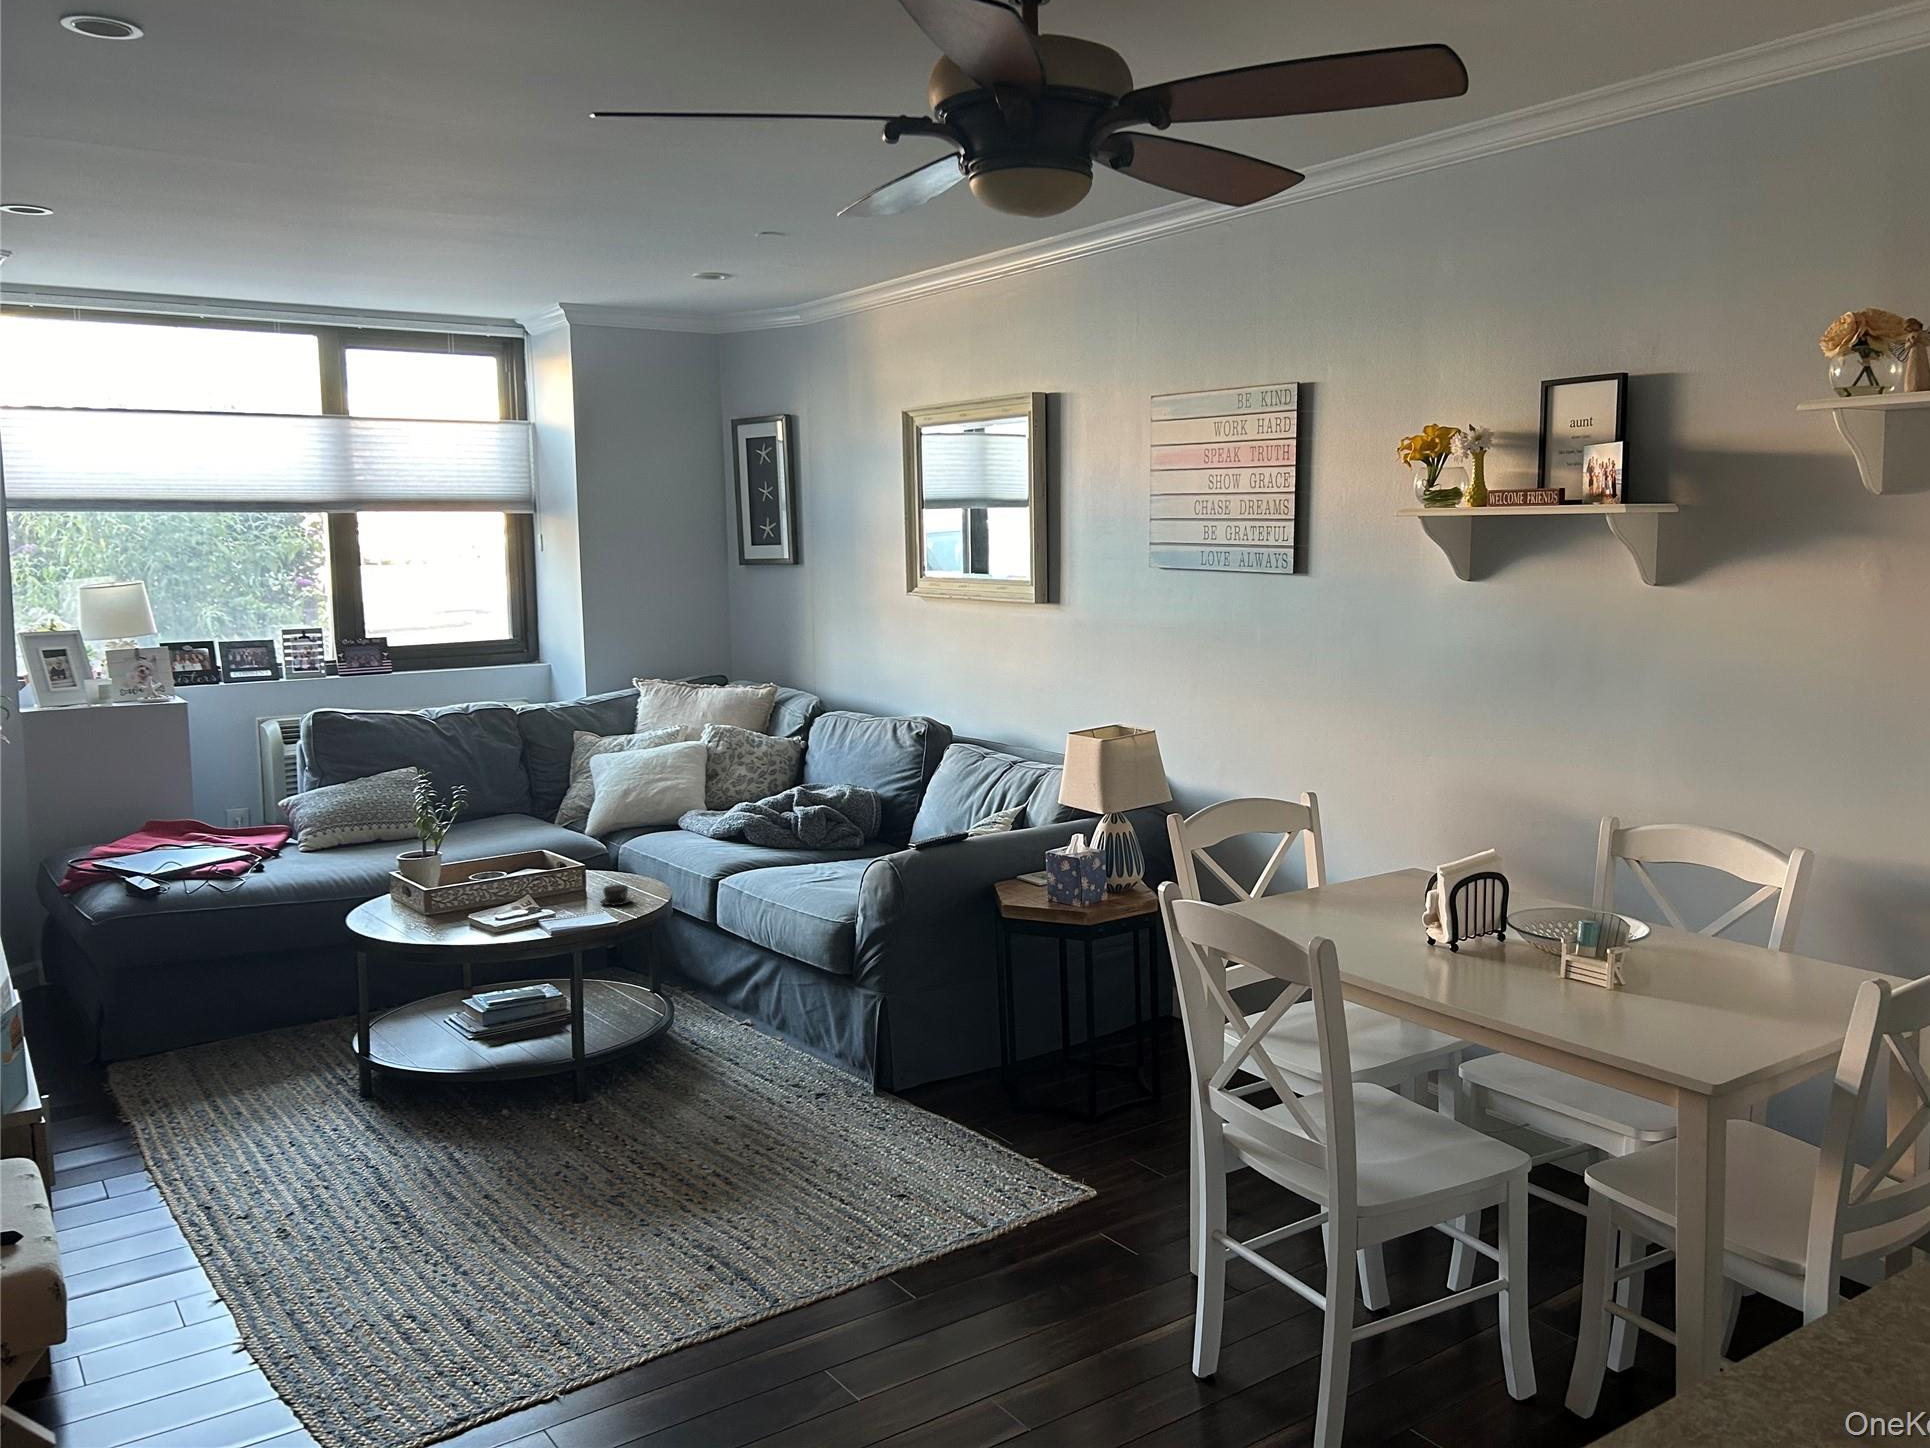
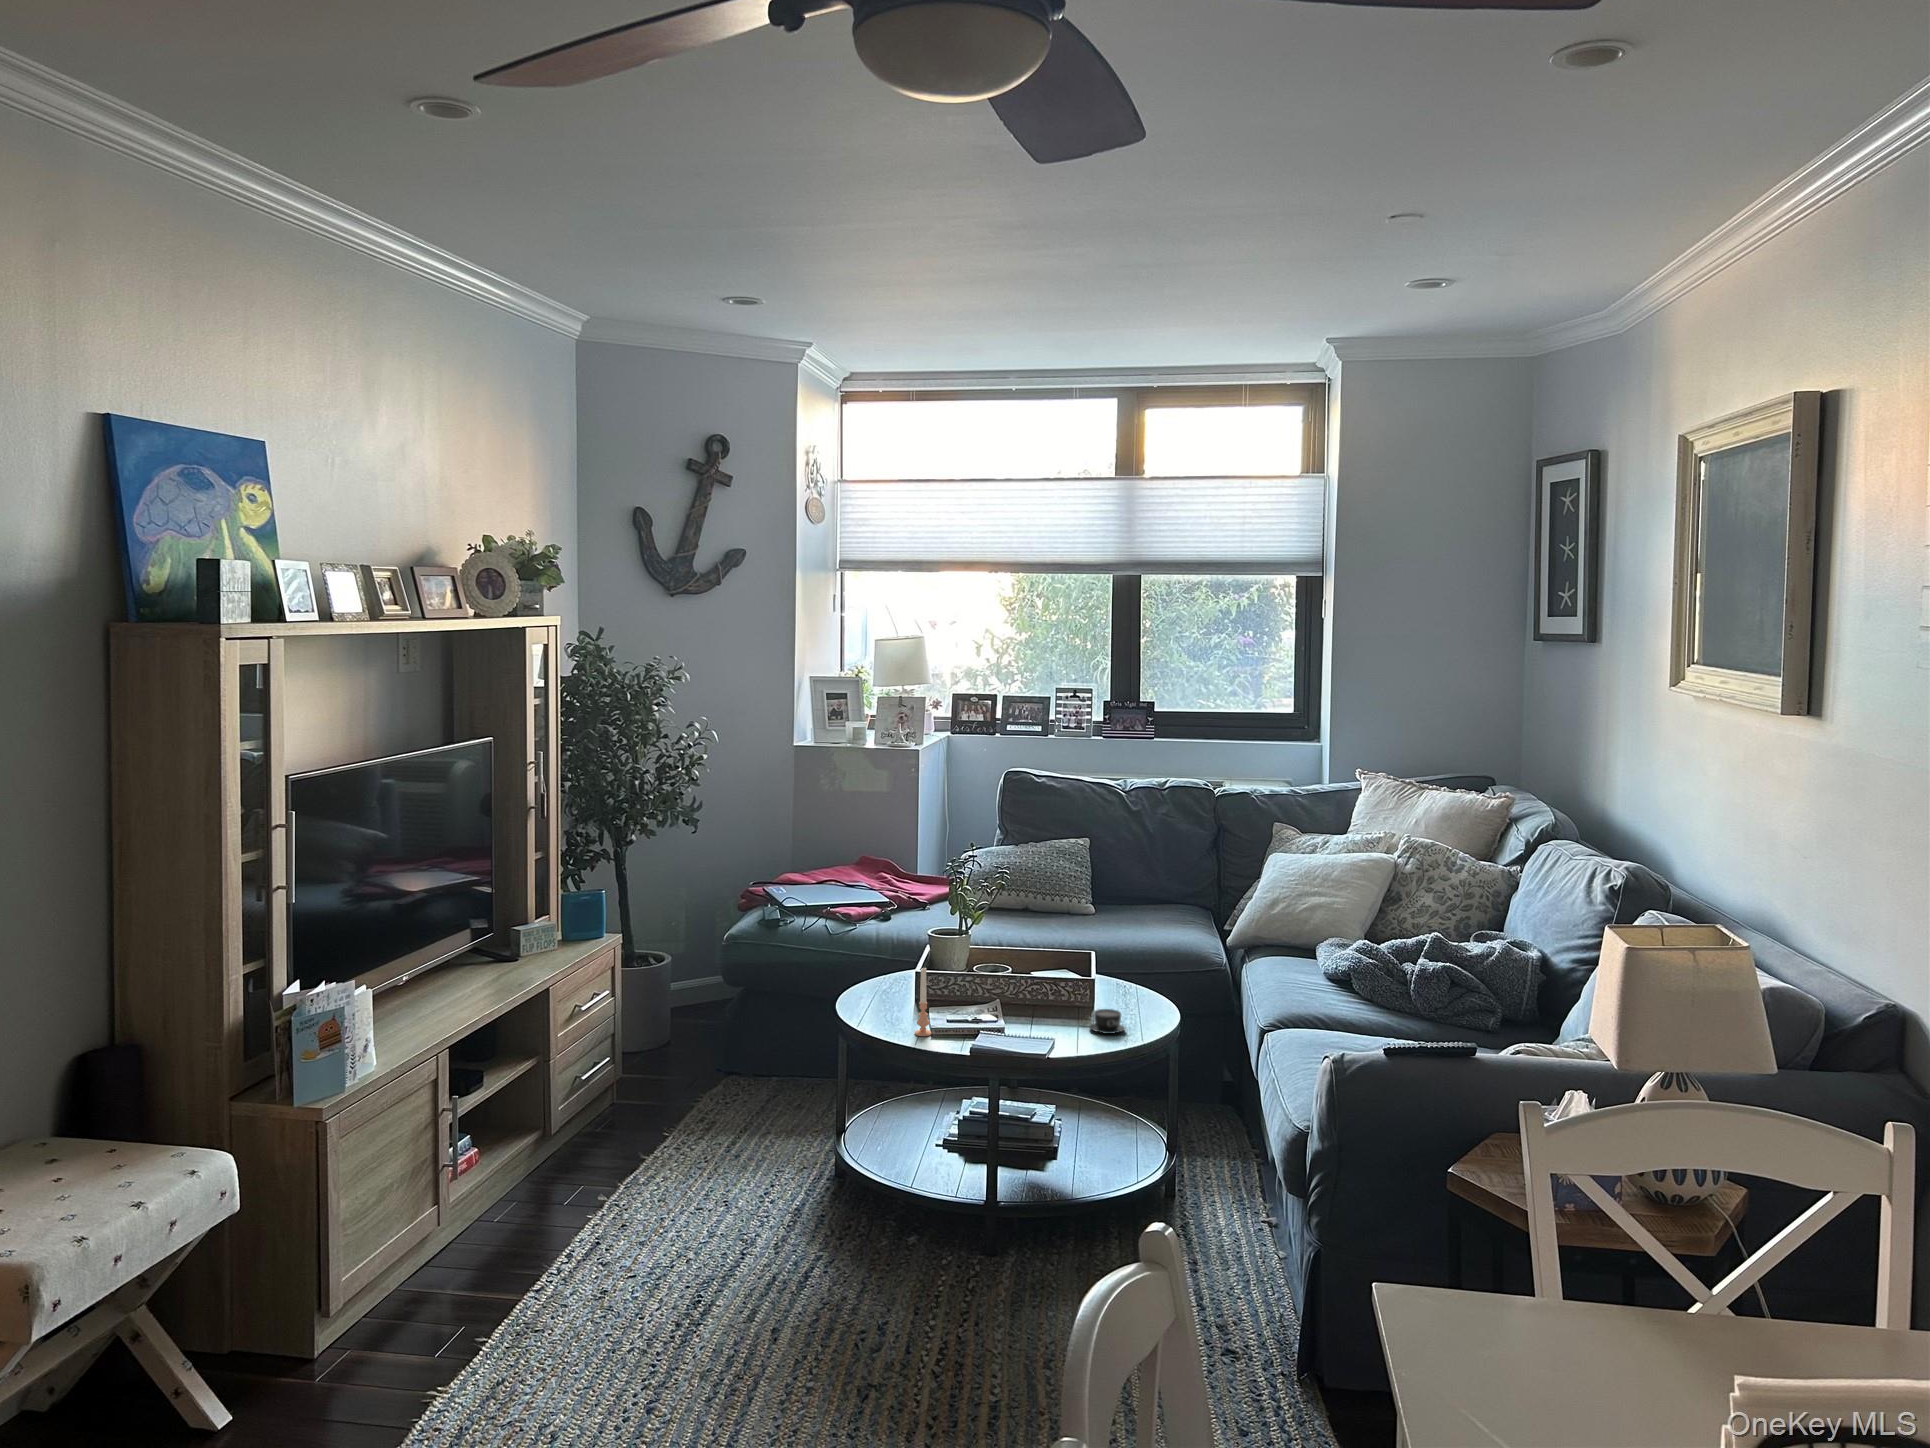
candle: none [464,875,481,940] -> present [915,968,931,1036]

